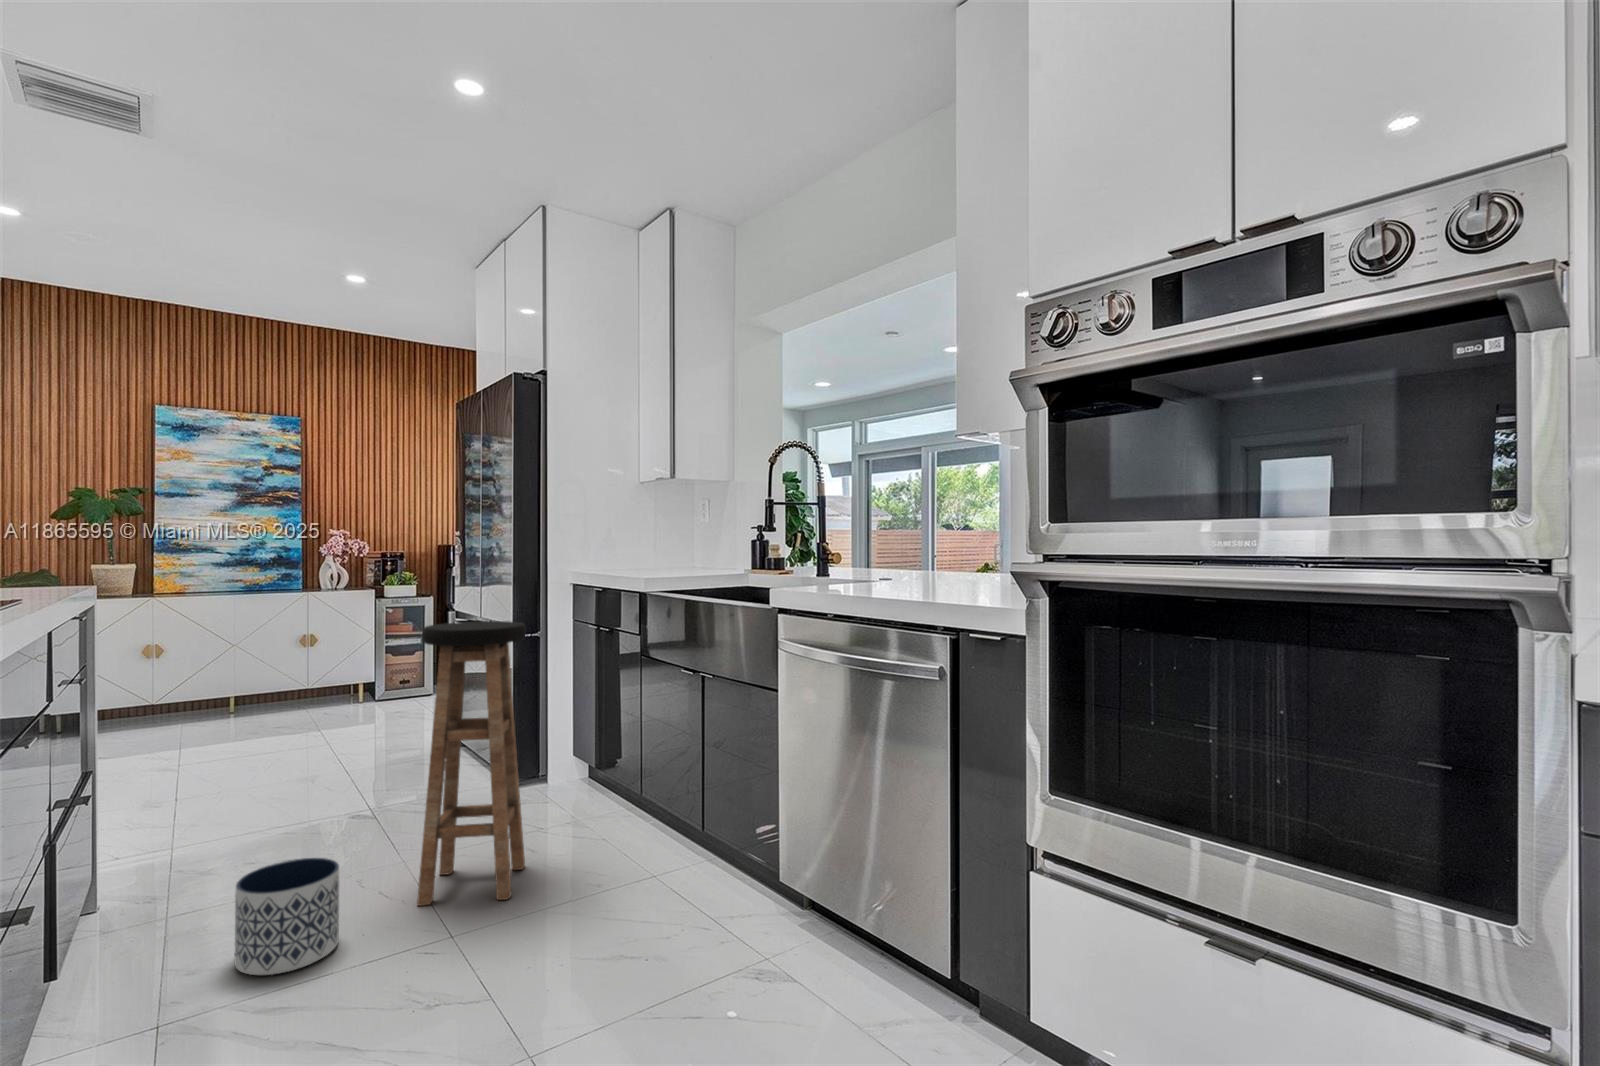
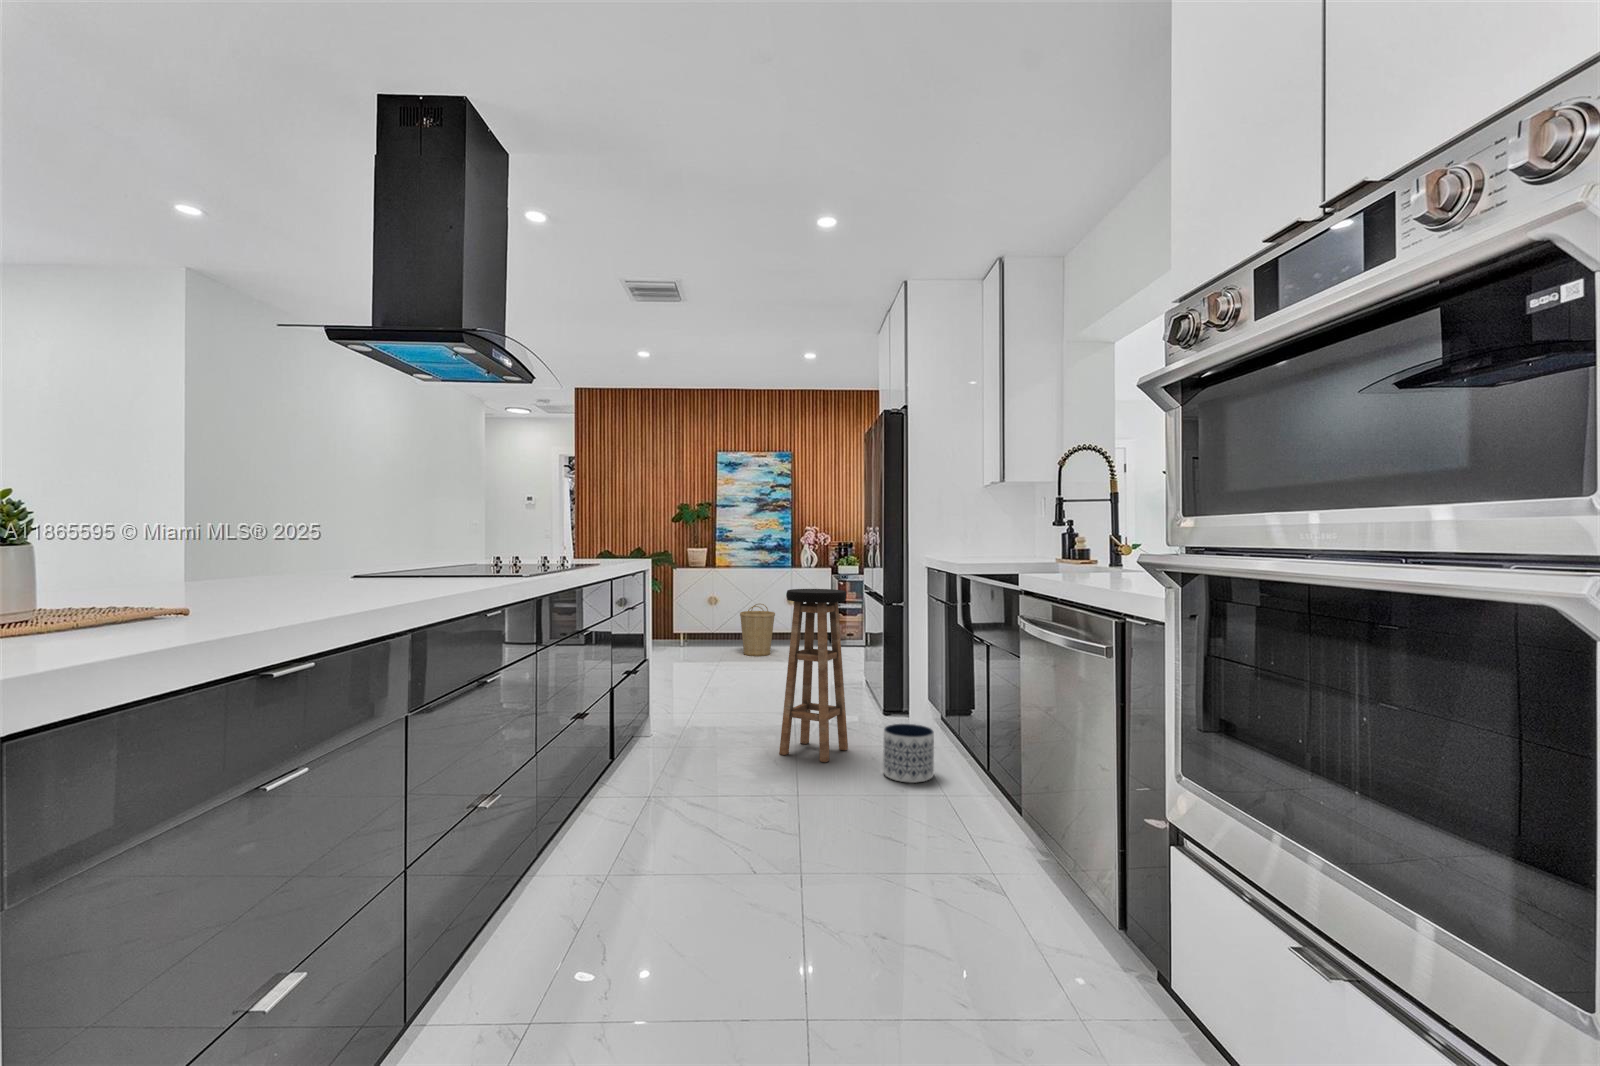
basket: none [217,650,285,735] -> present [740,604,775,656]
planter: present [235,858,339,975] -> present [883,724,934,783]

